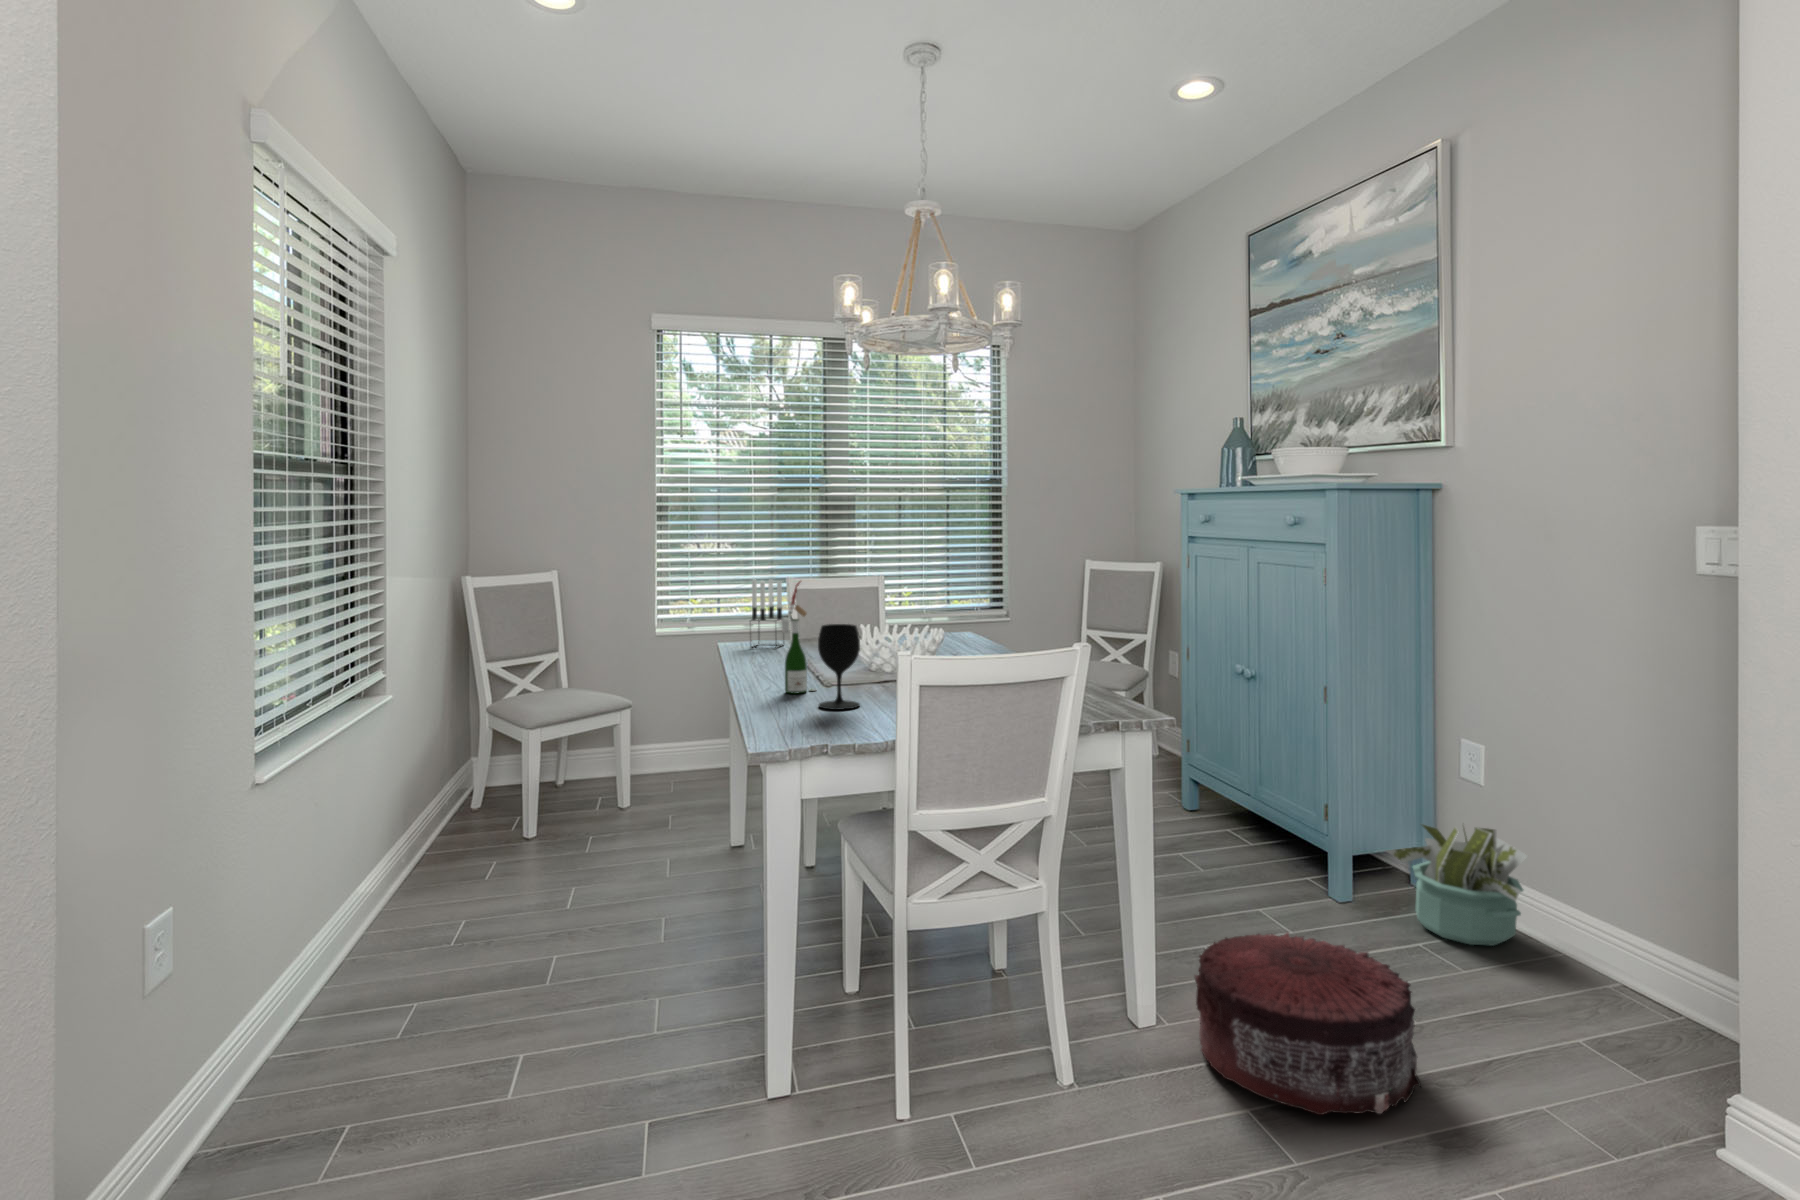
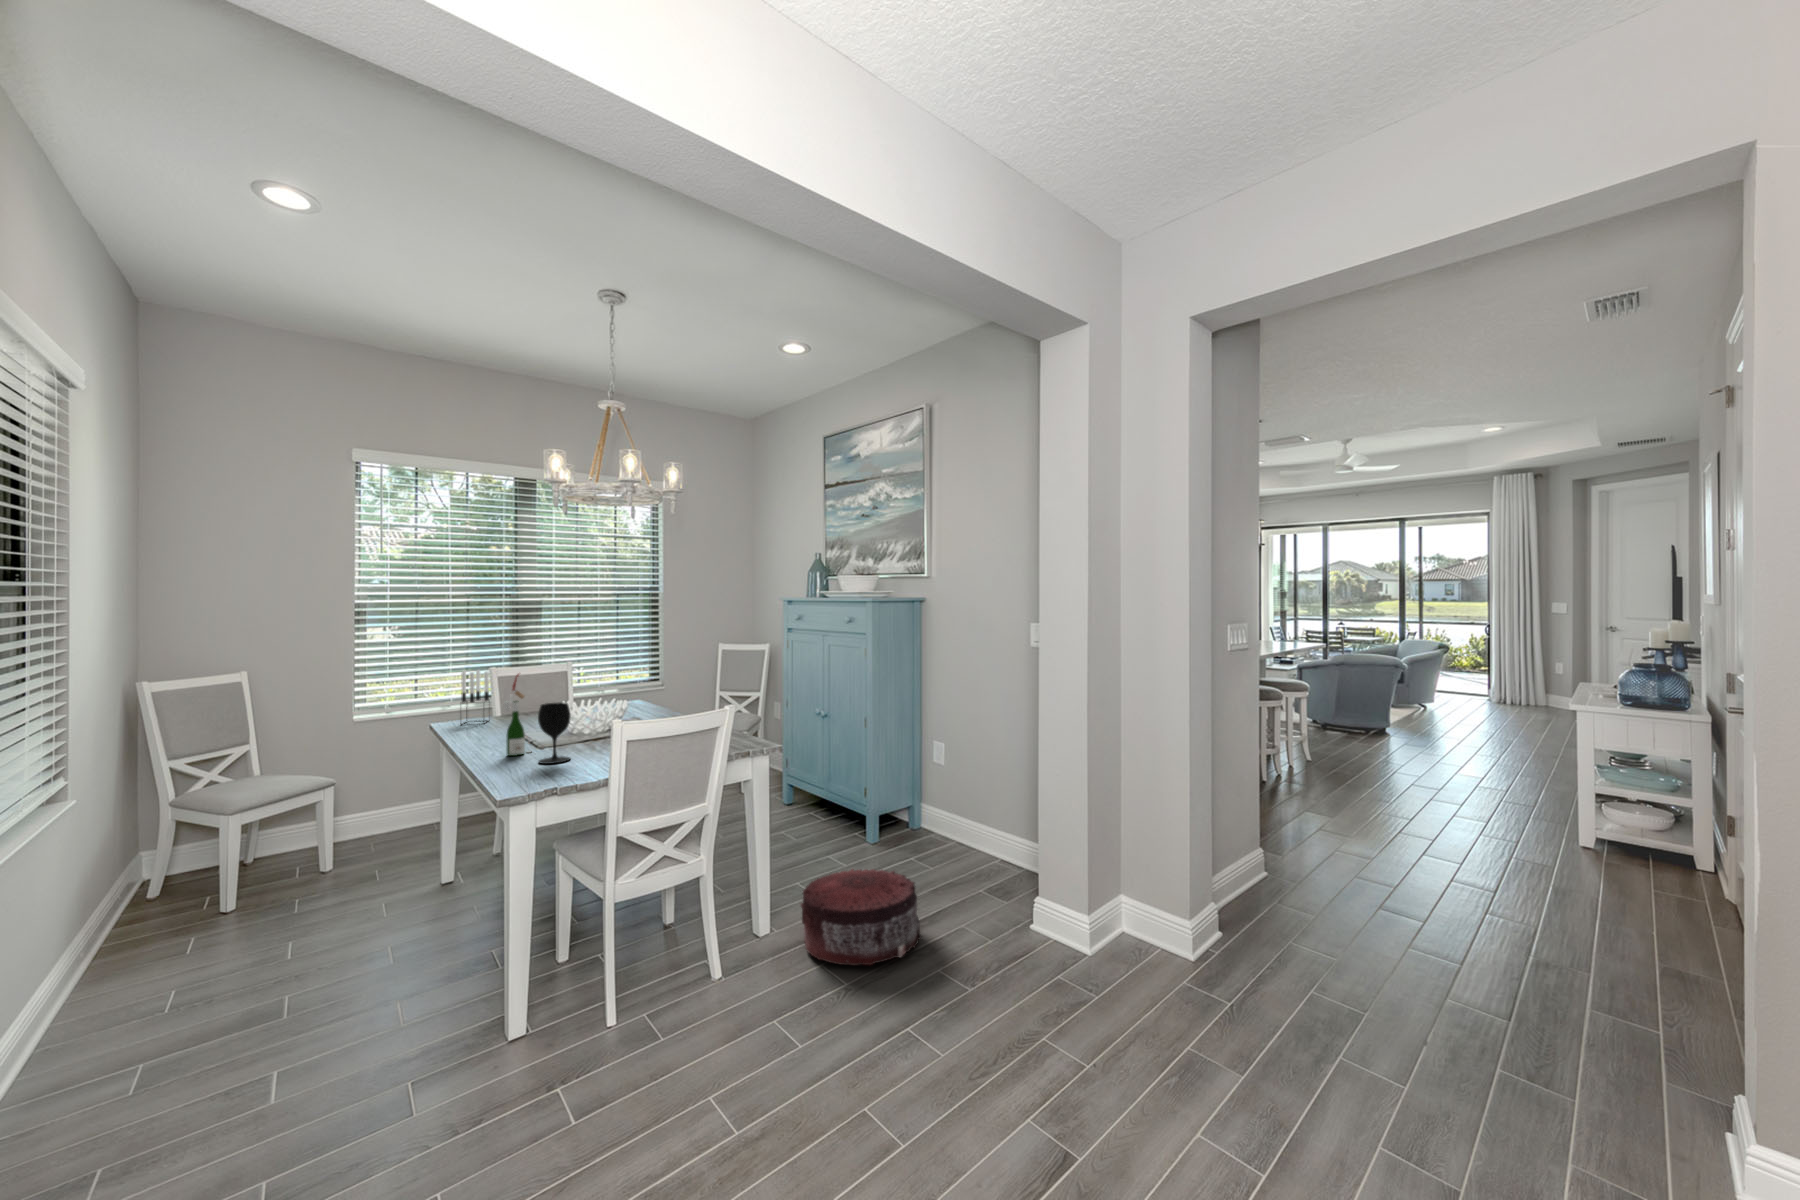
decorative plant: present [1387,825,1527,946] -> none [907,791,978,861]

